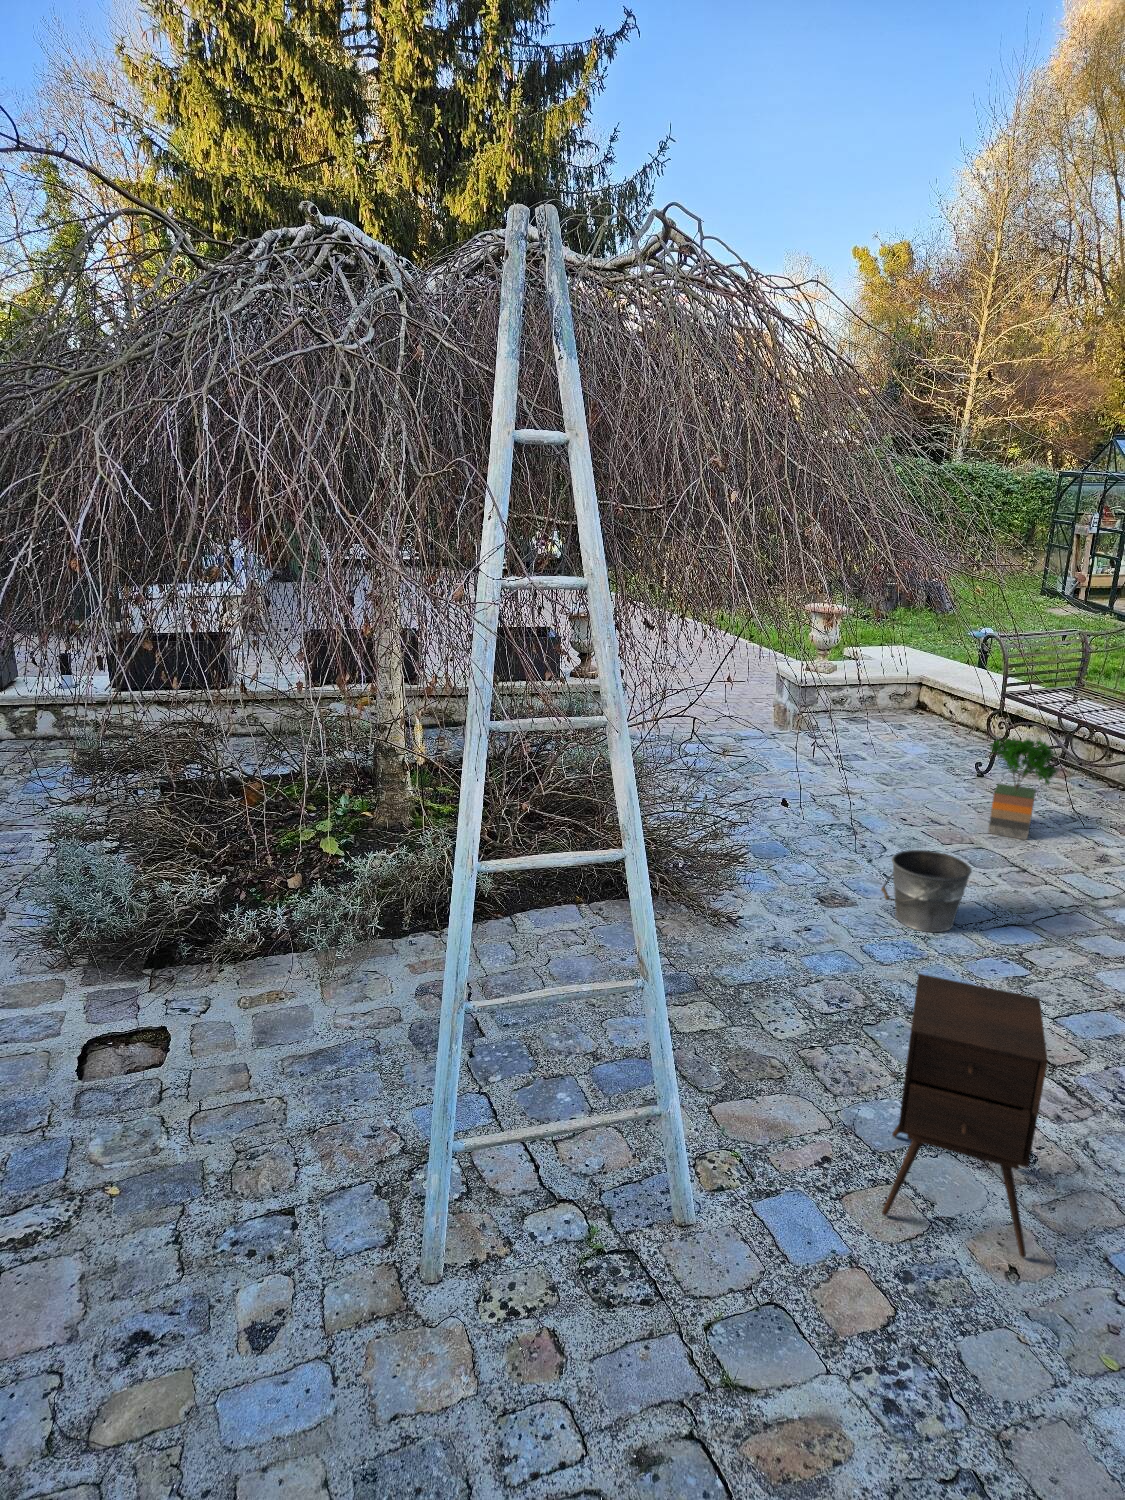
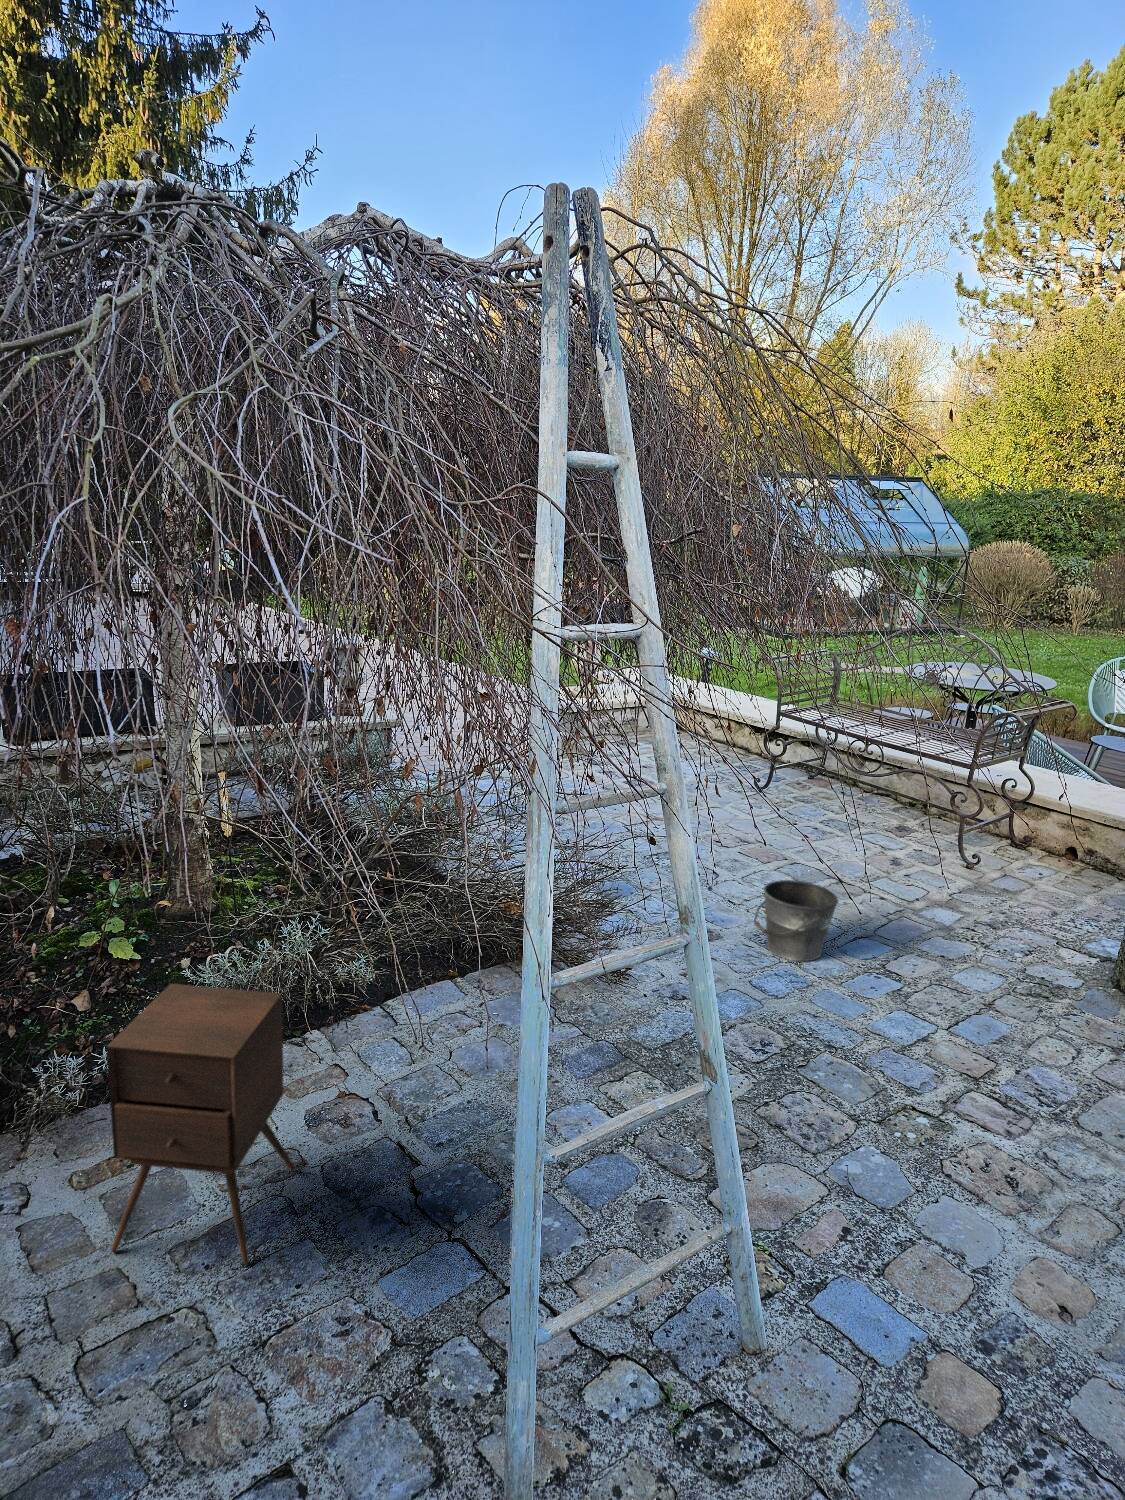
potted tree: present [988,737,1057,840] -> none [794,762,859,859]
side table: present [882,974,1048,1258] -> present [106,984,295,1264]

